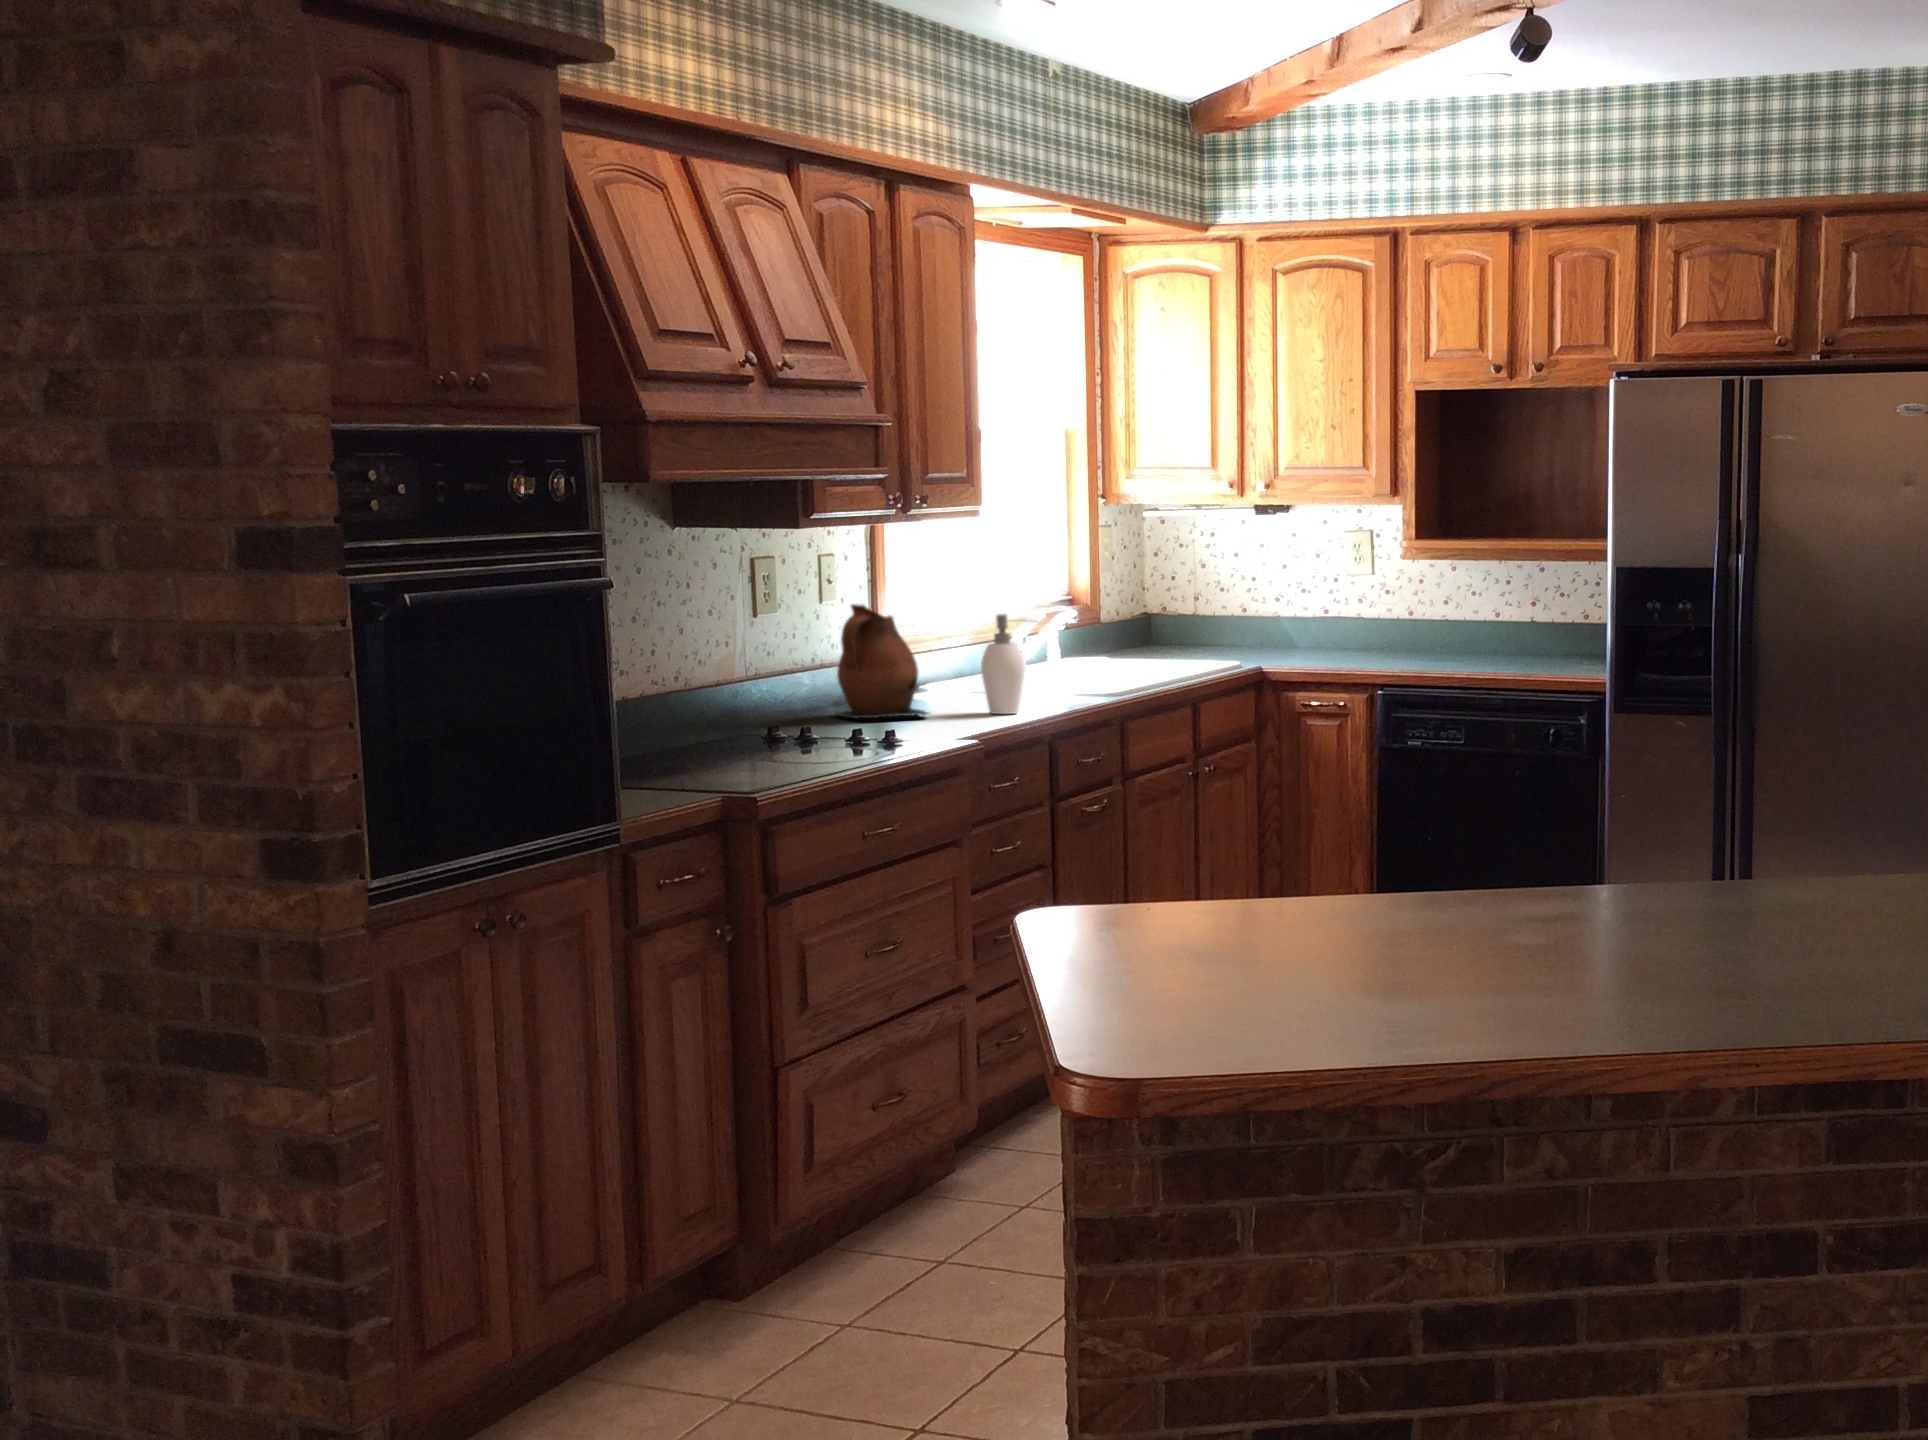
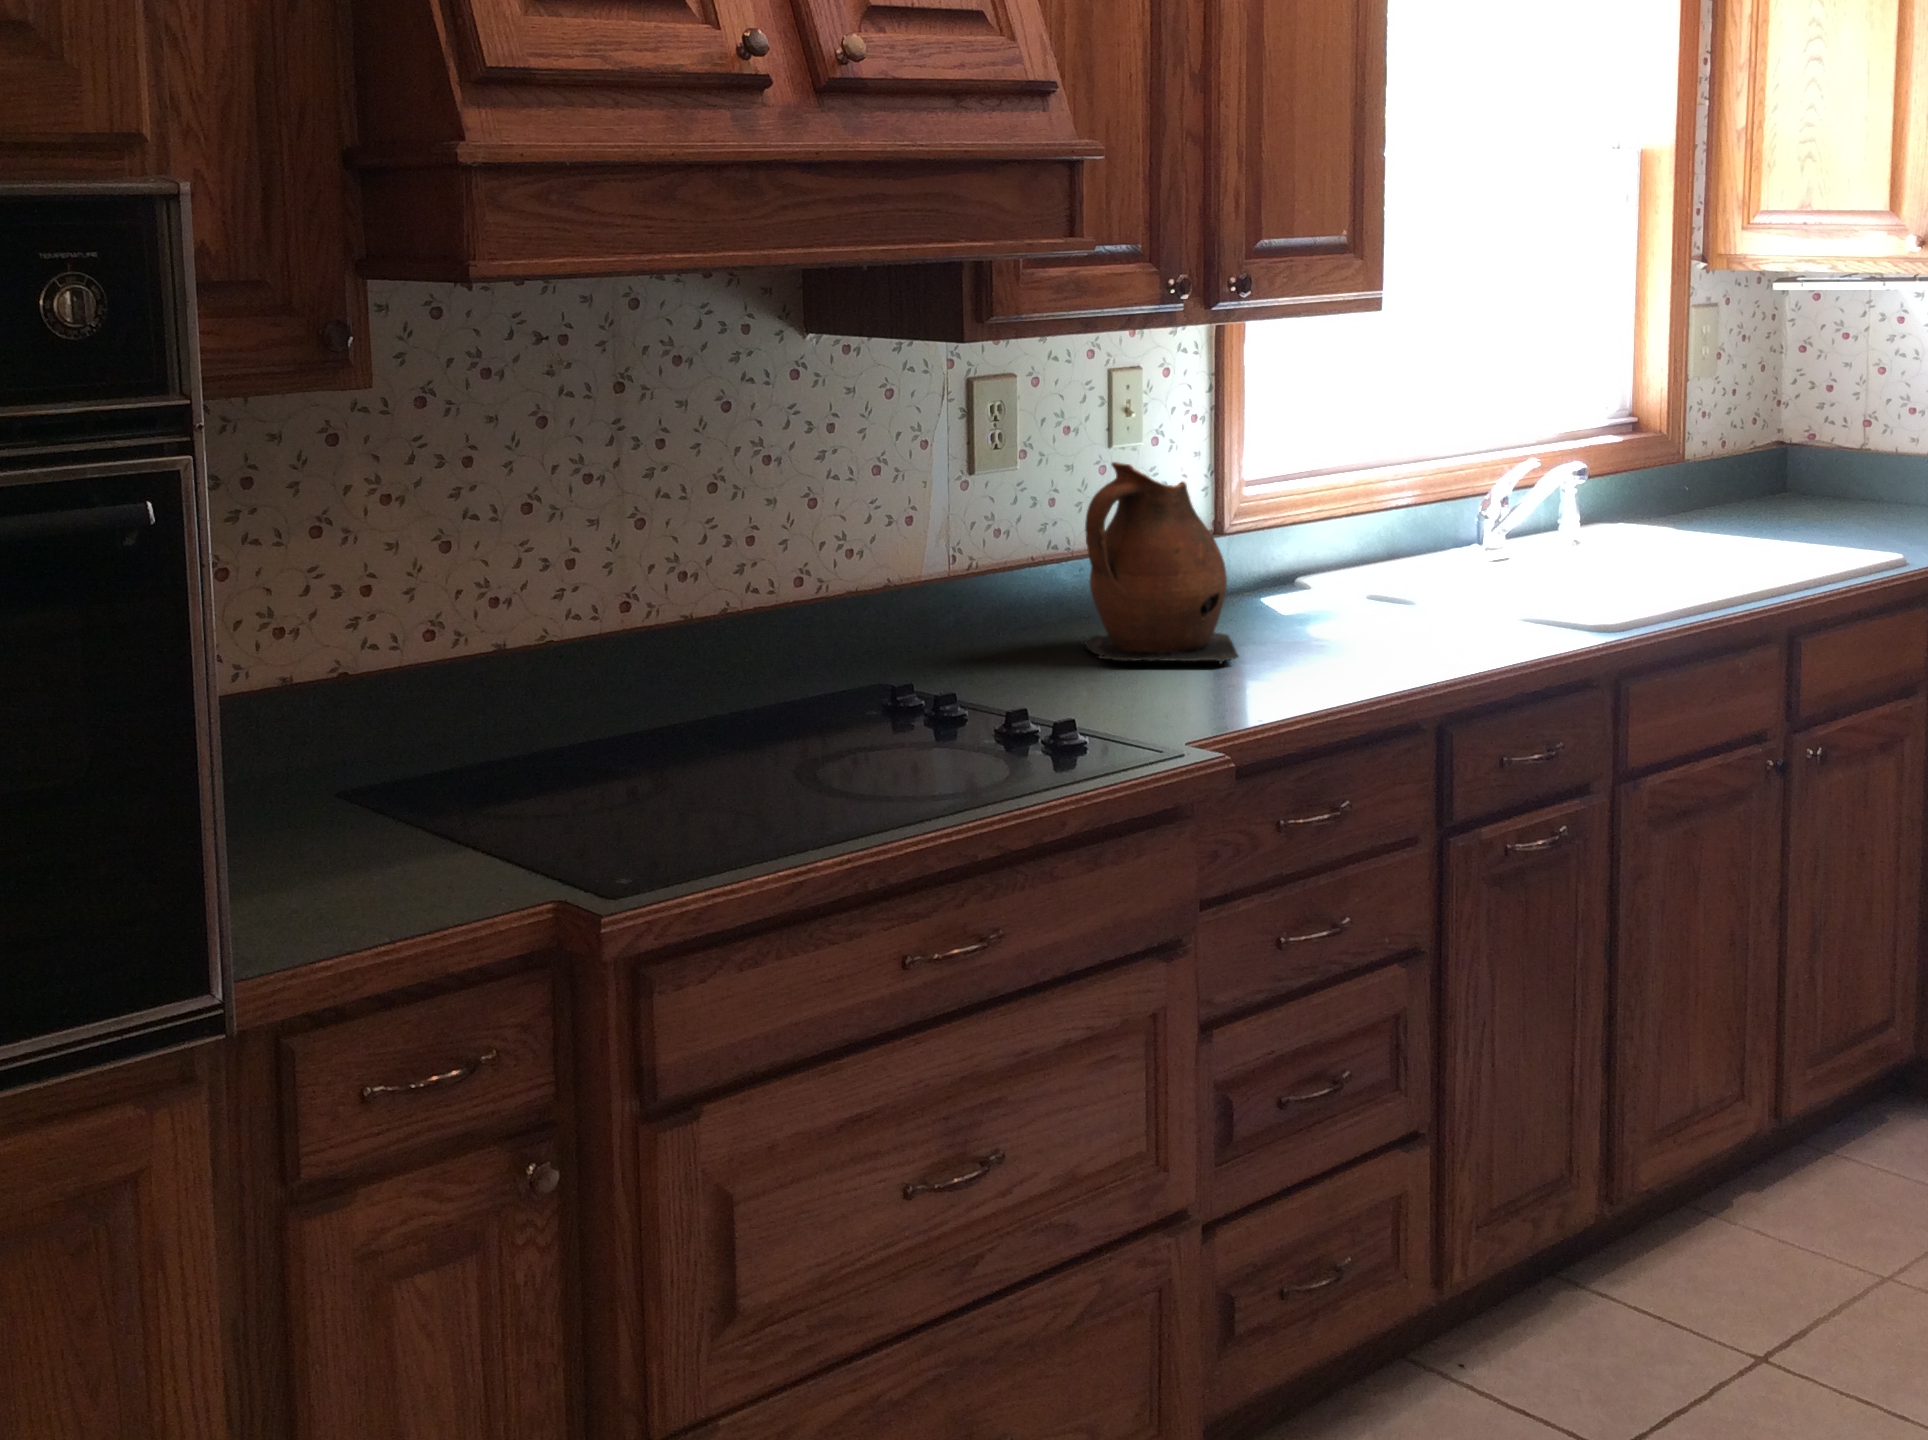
soap dispenser: present [981,614,1035,714] -> none [1337,488,1443,666]

